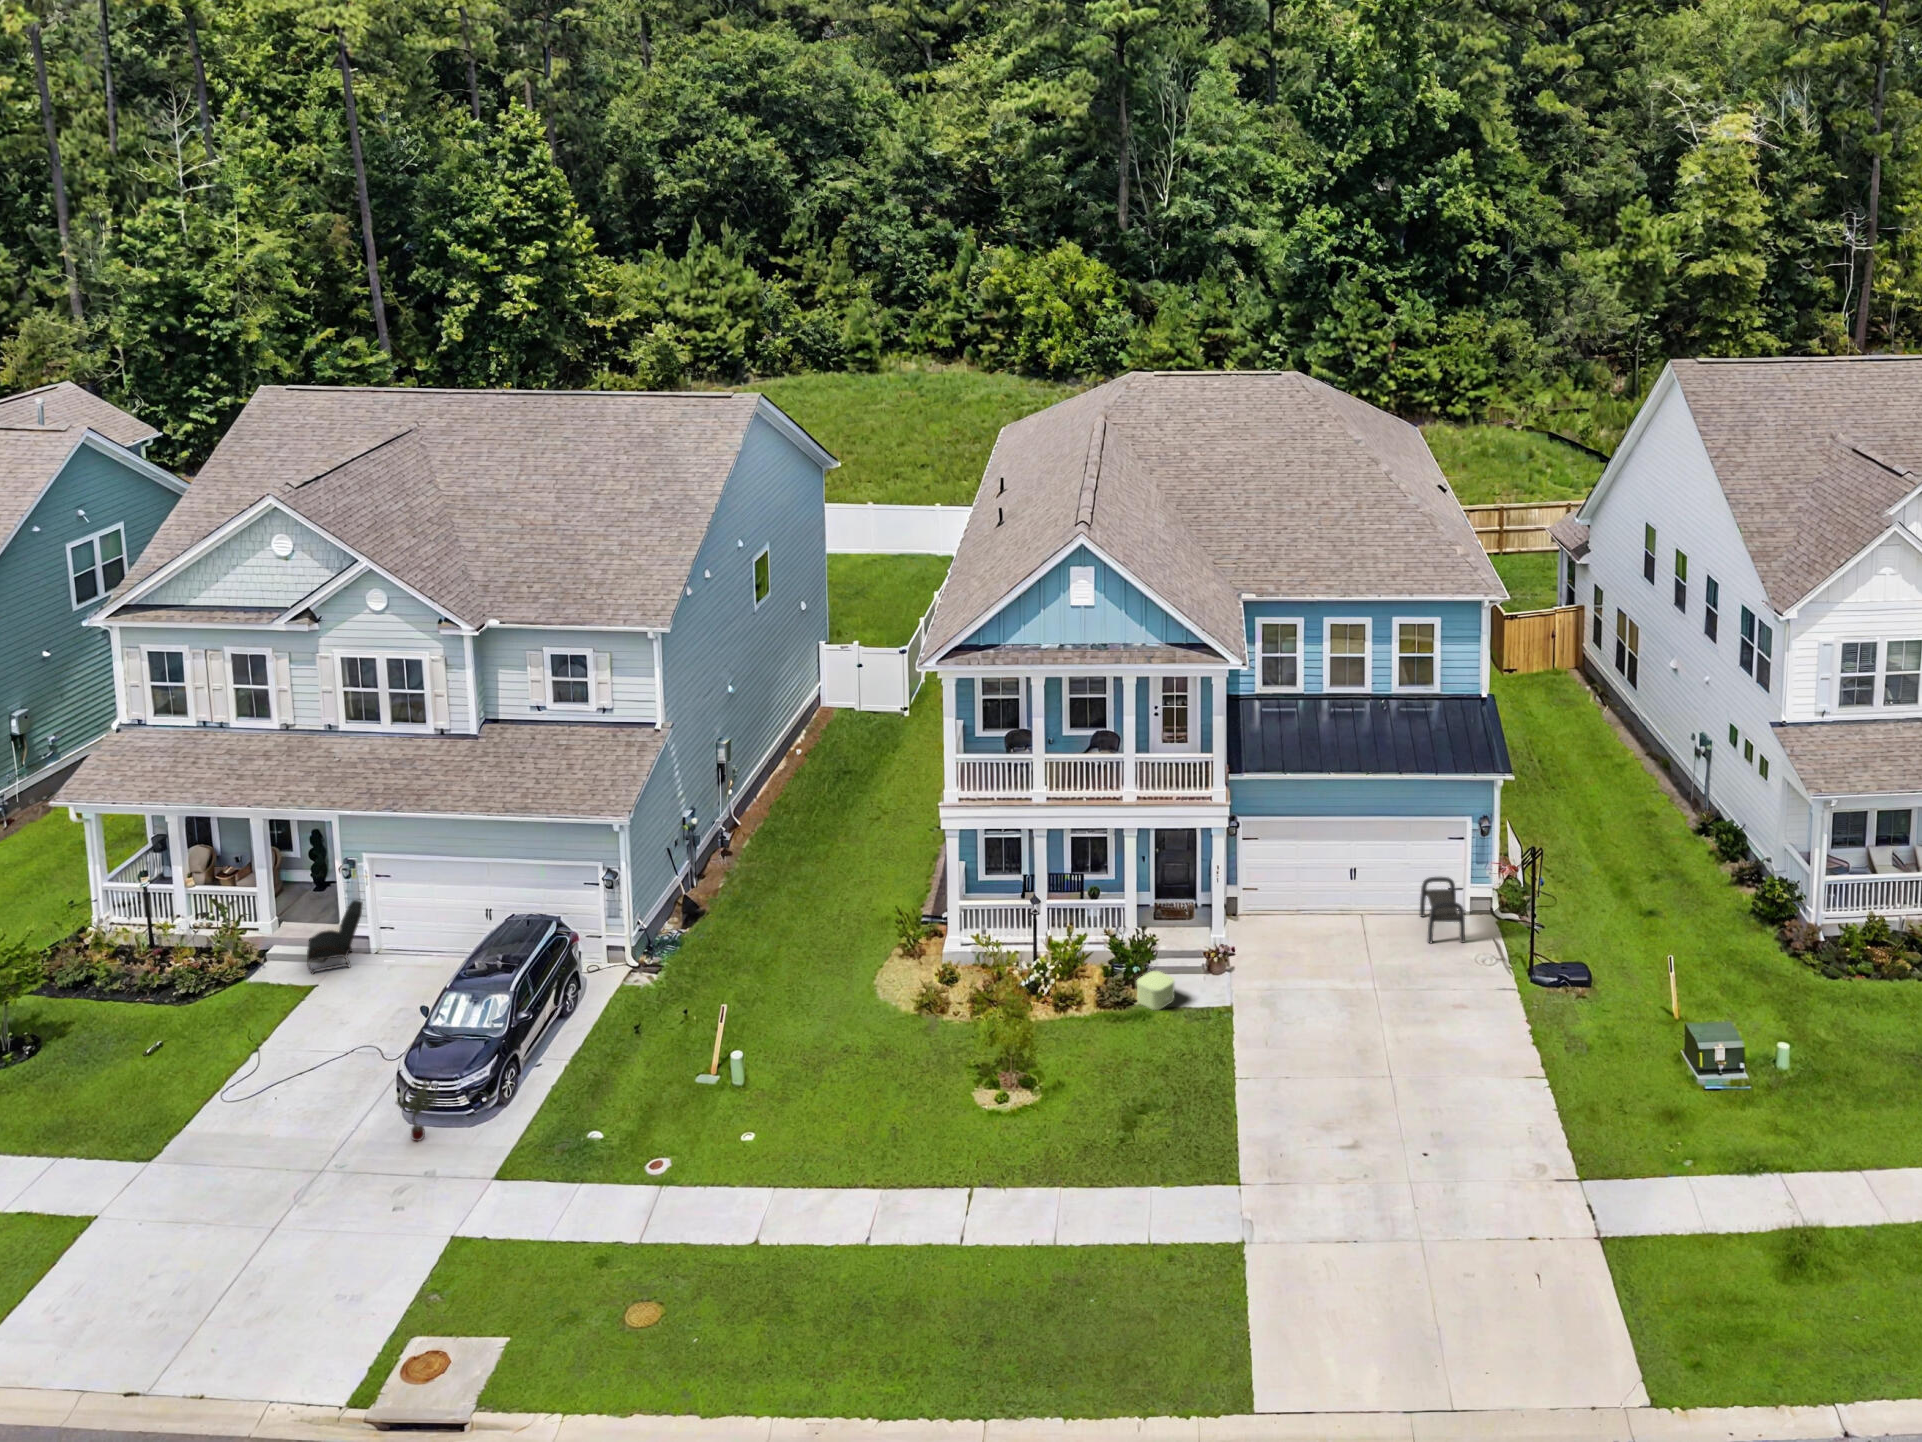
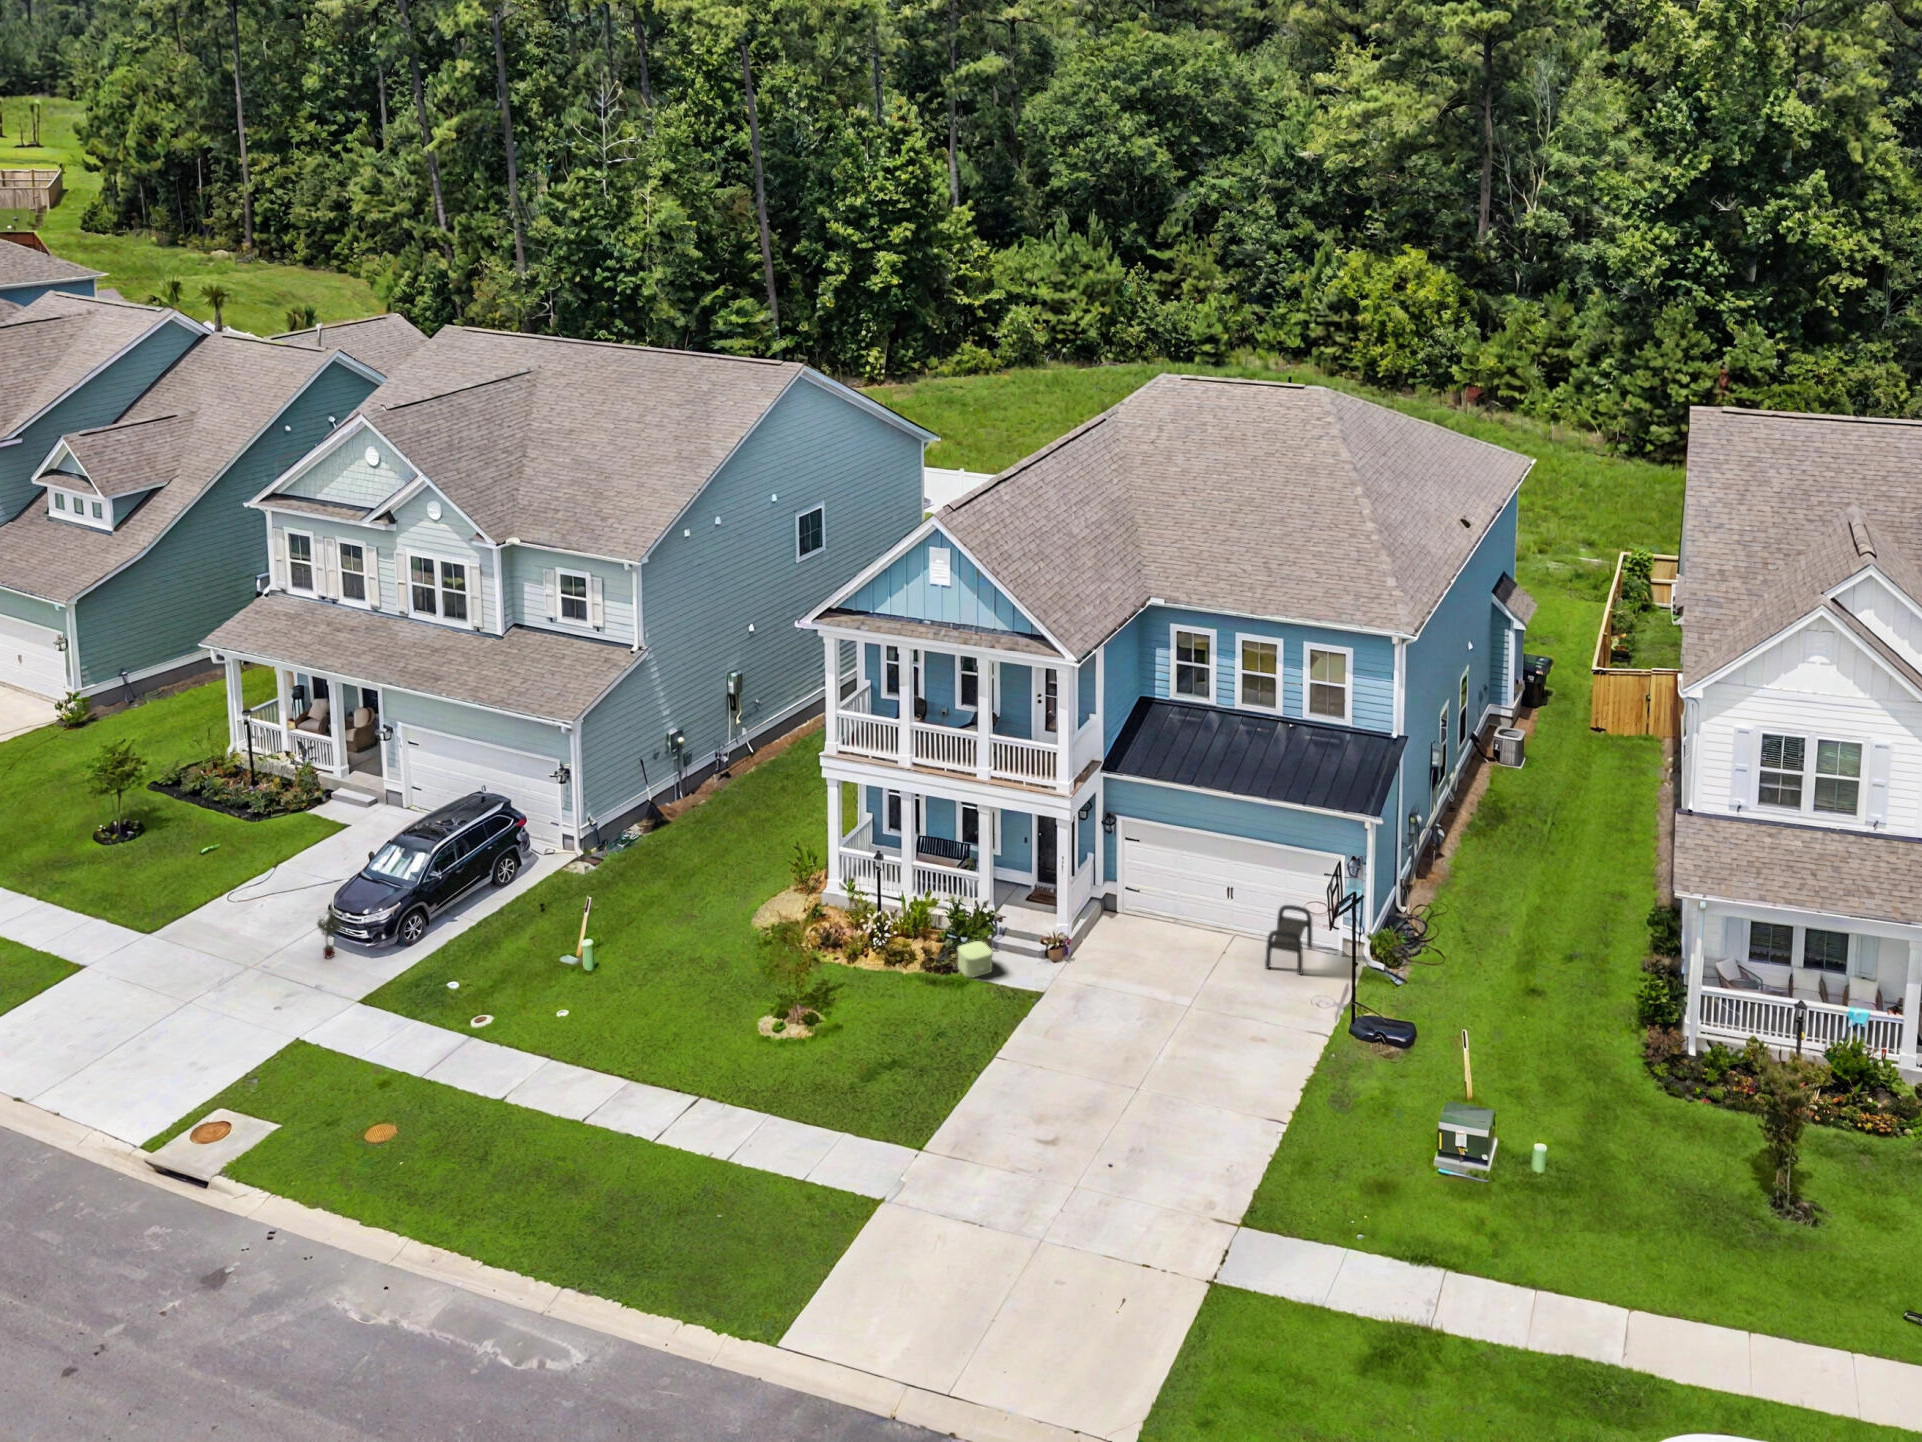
lounge chair: present [307,900,363,974] -> none [347,758,398,813]

